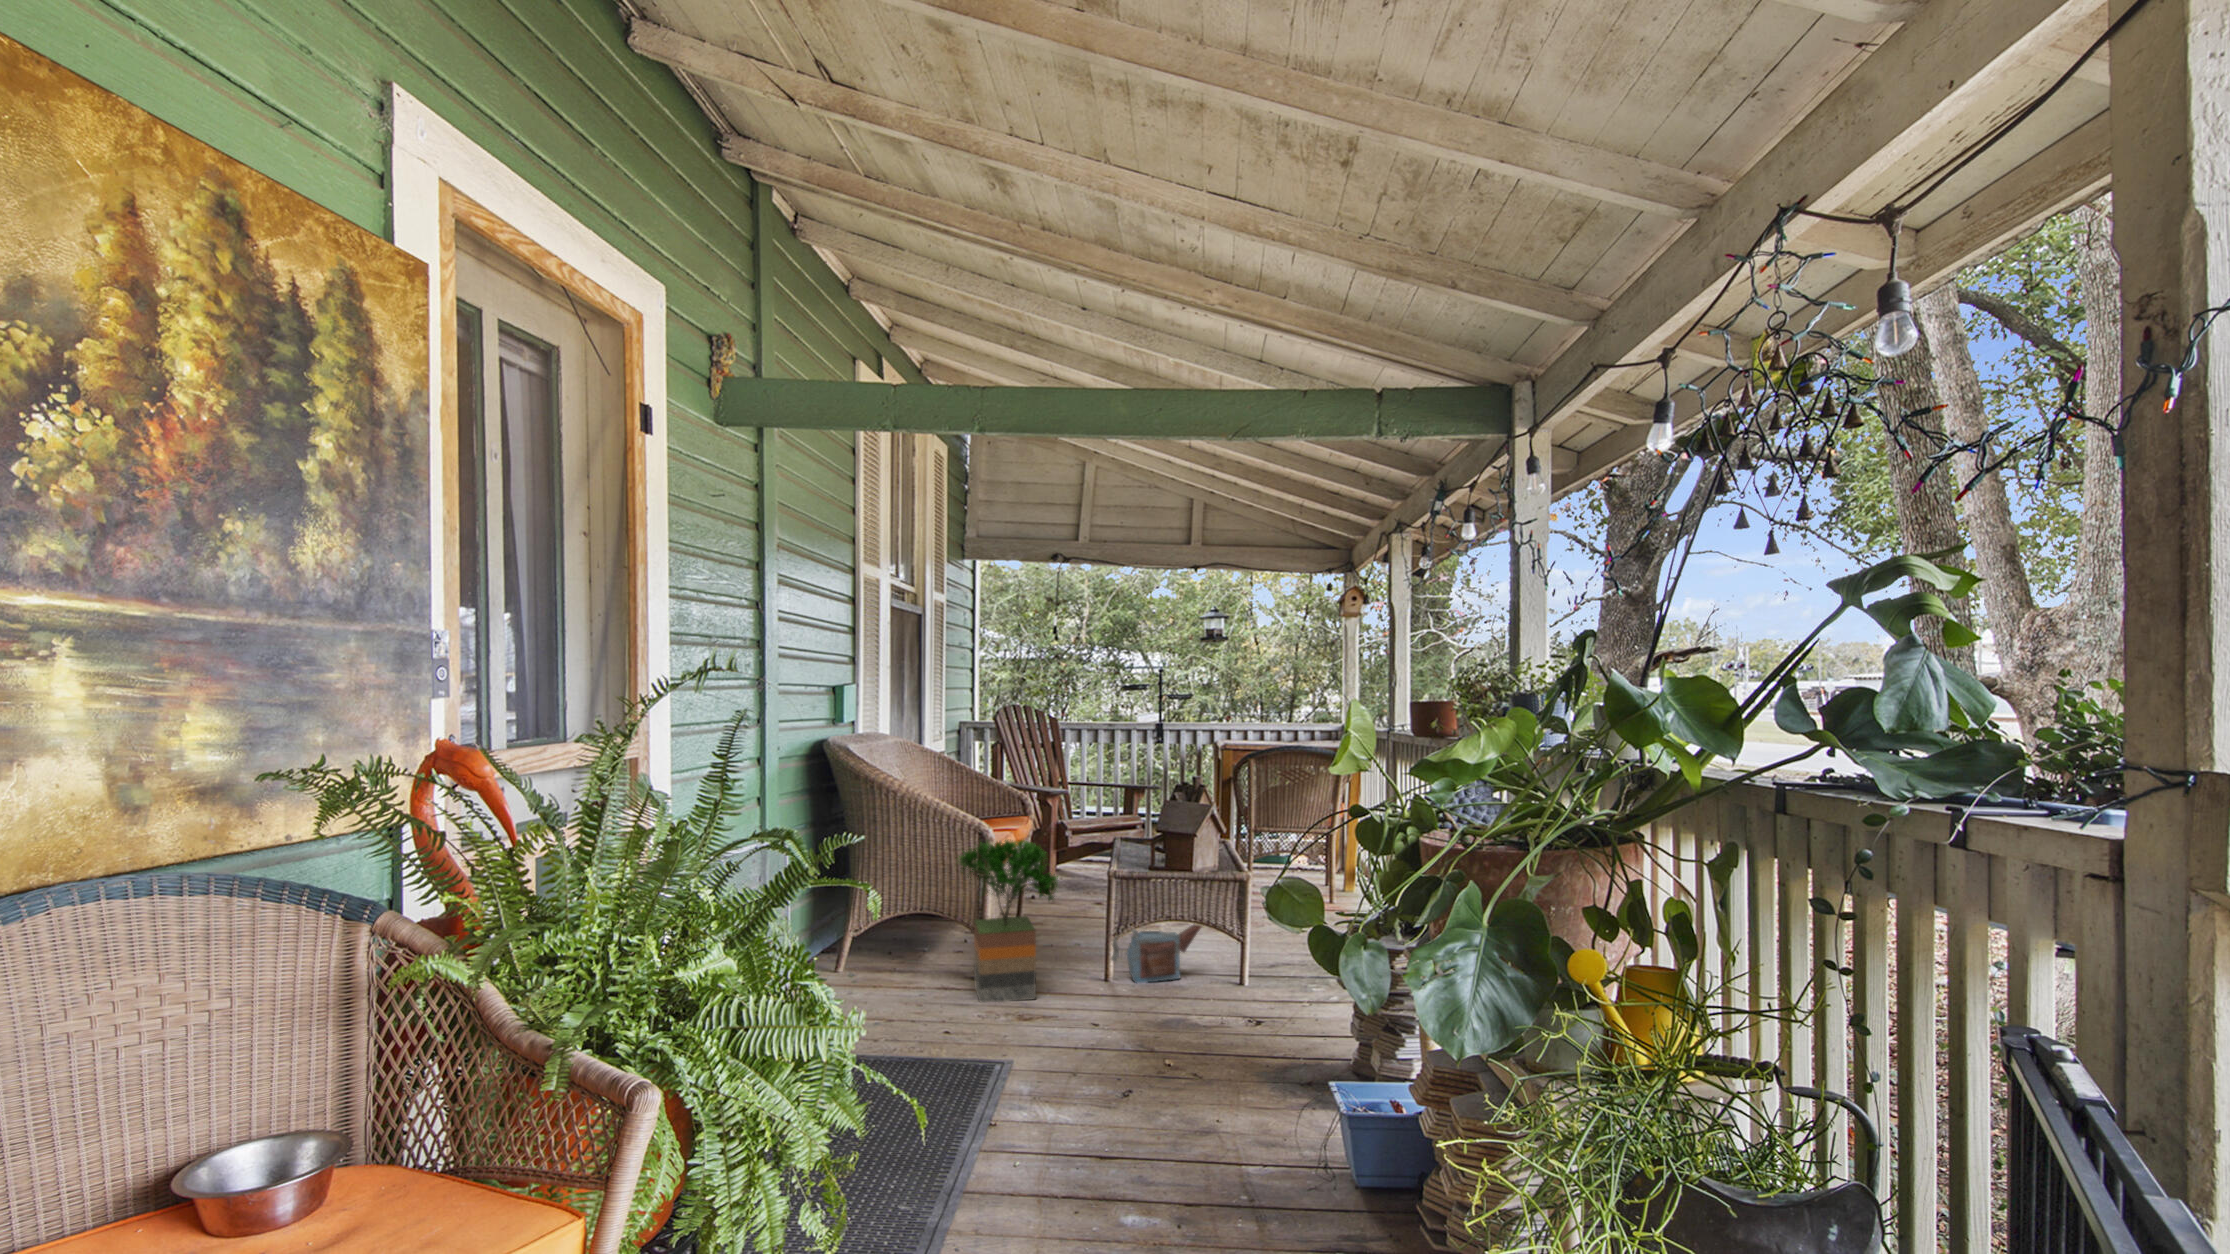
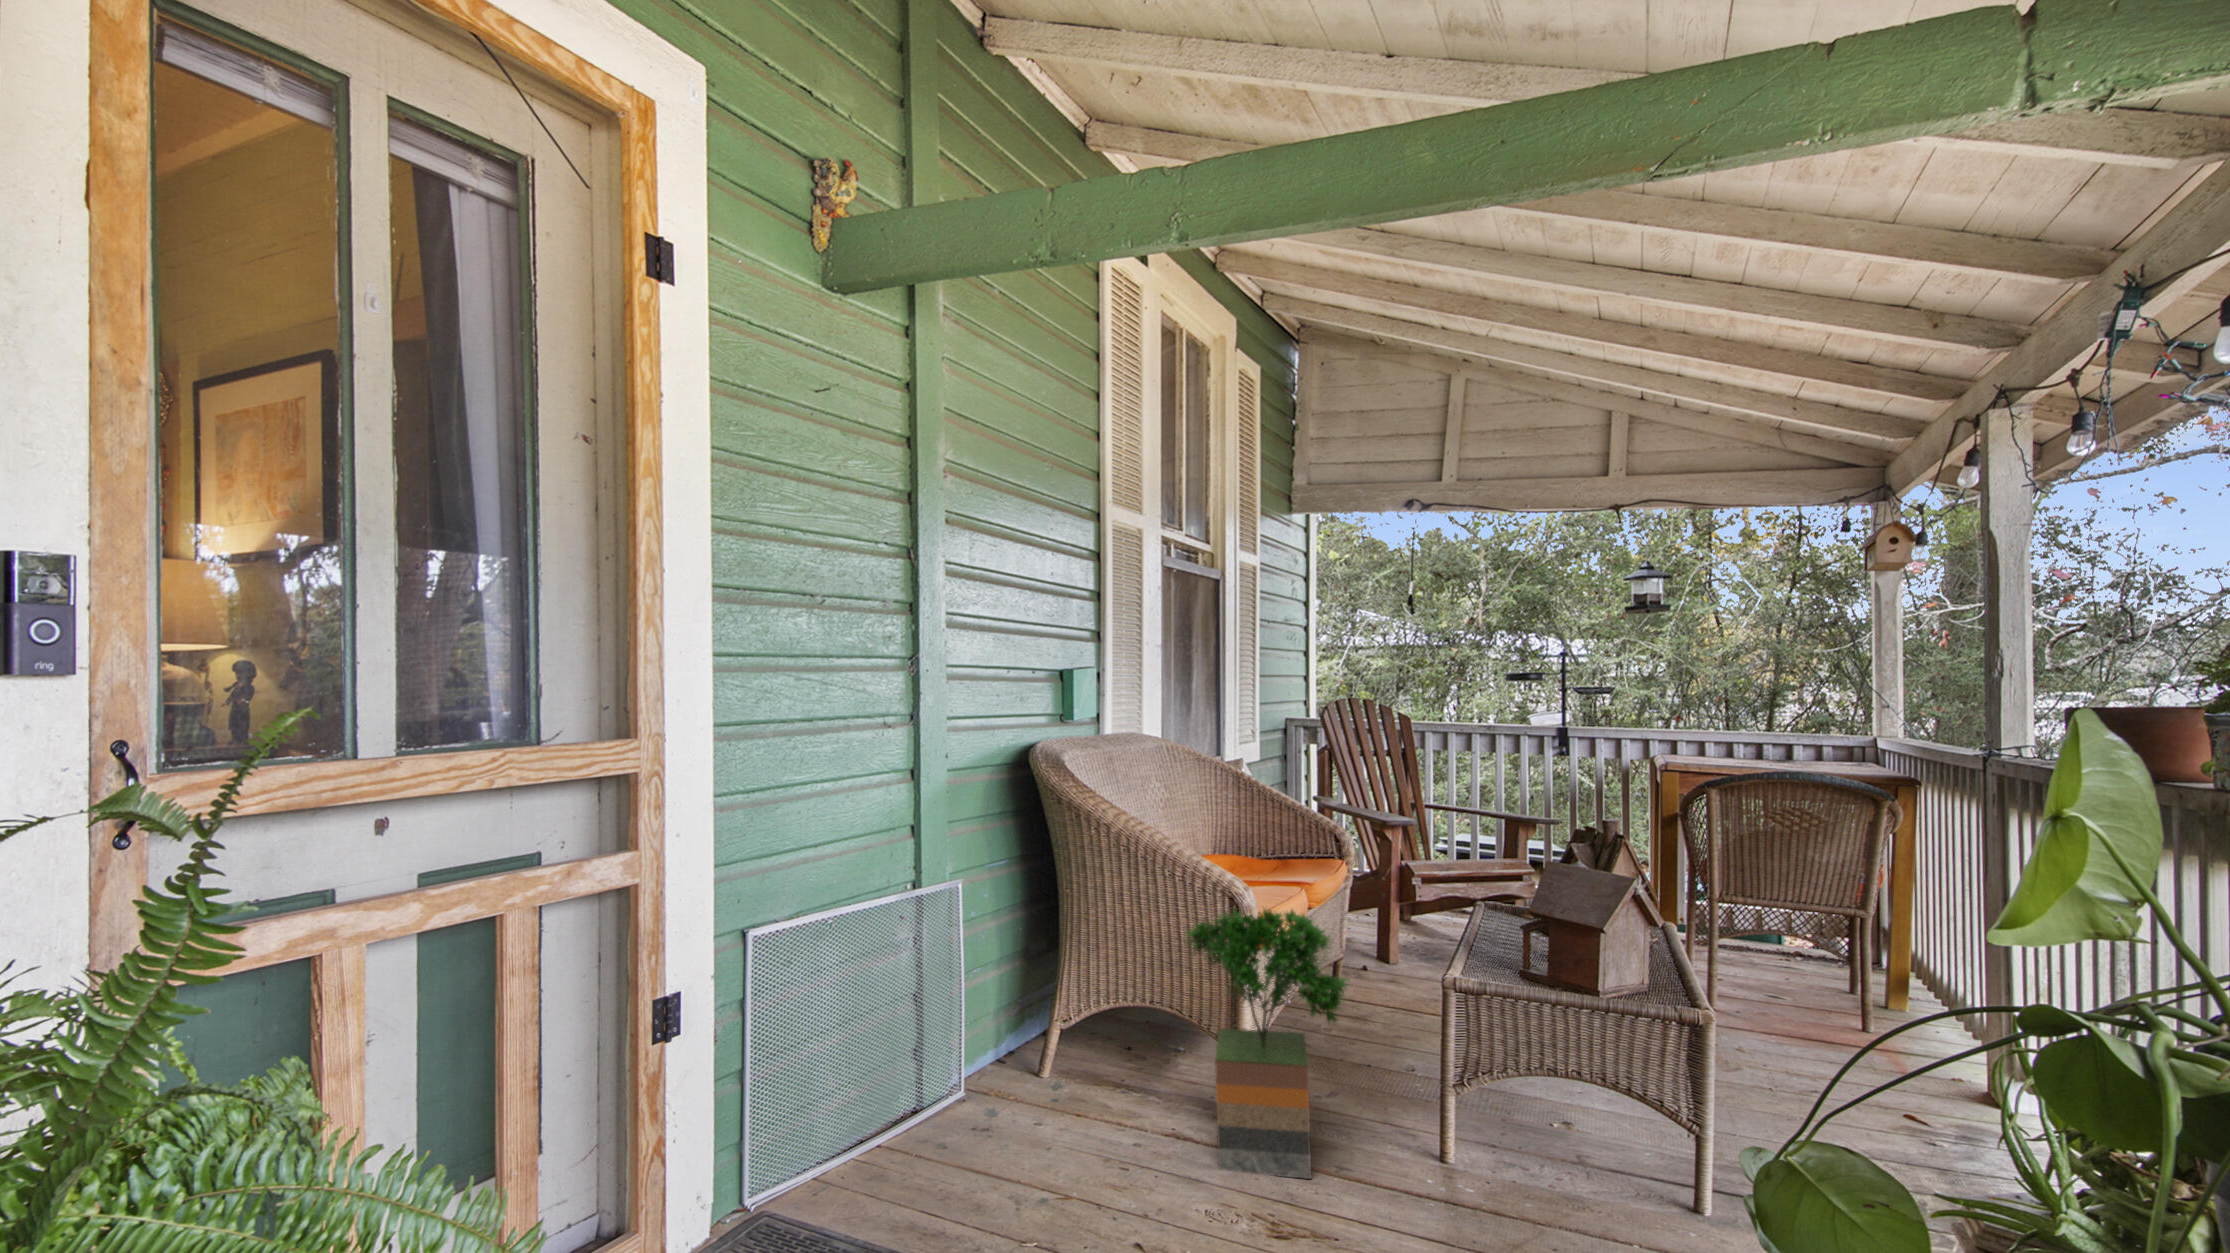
watering can: present [1111,925,1201,983] -> none [1447,1068,1625,1174]

